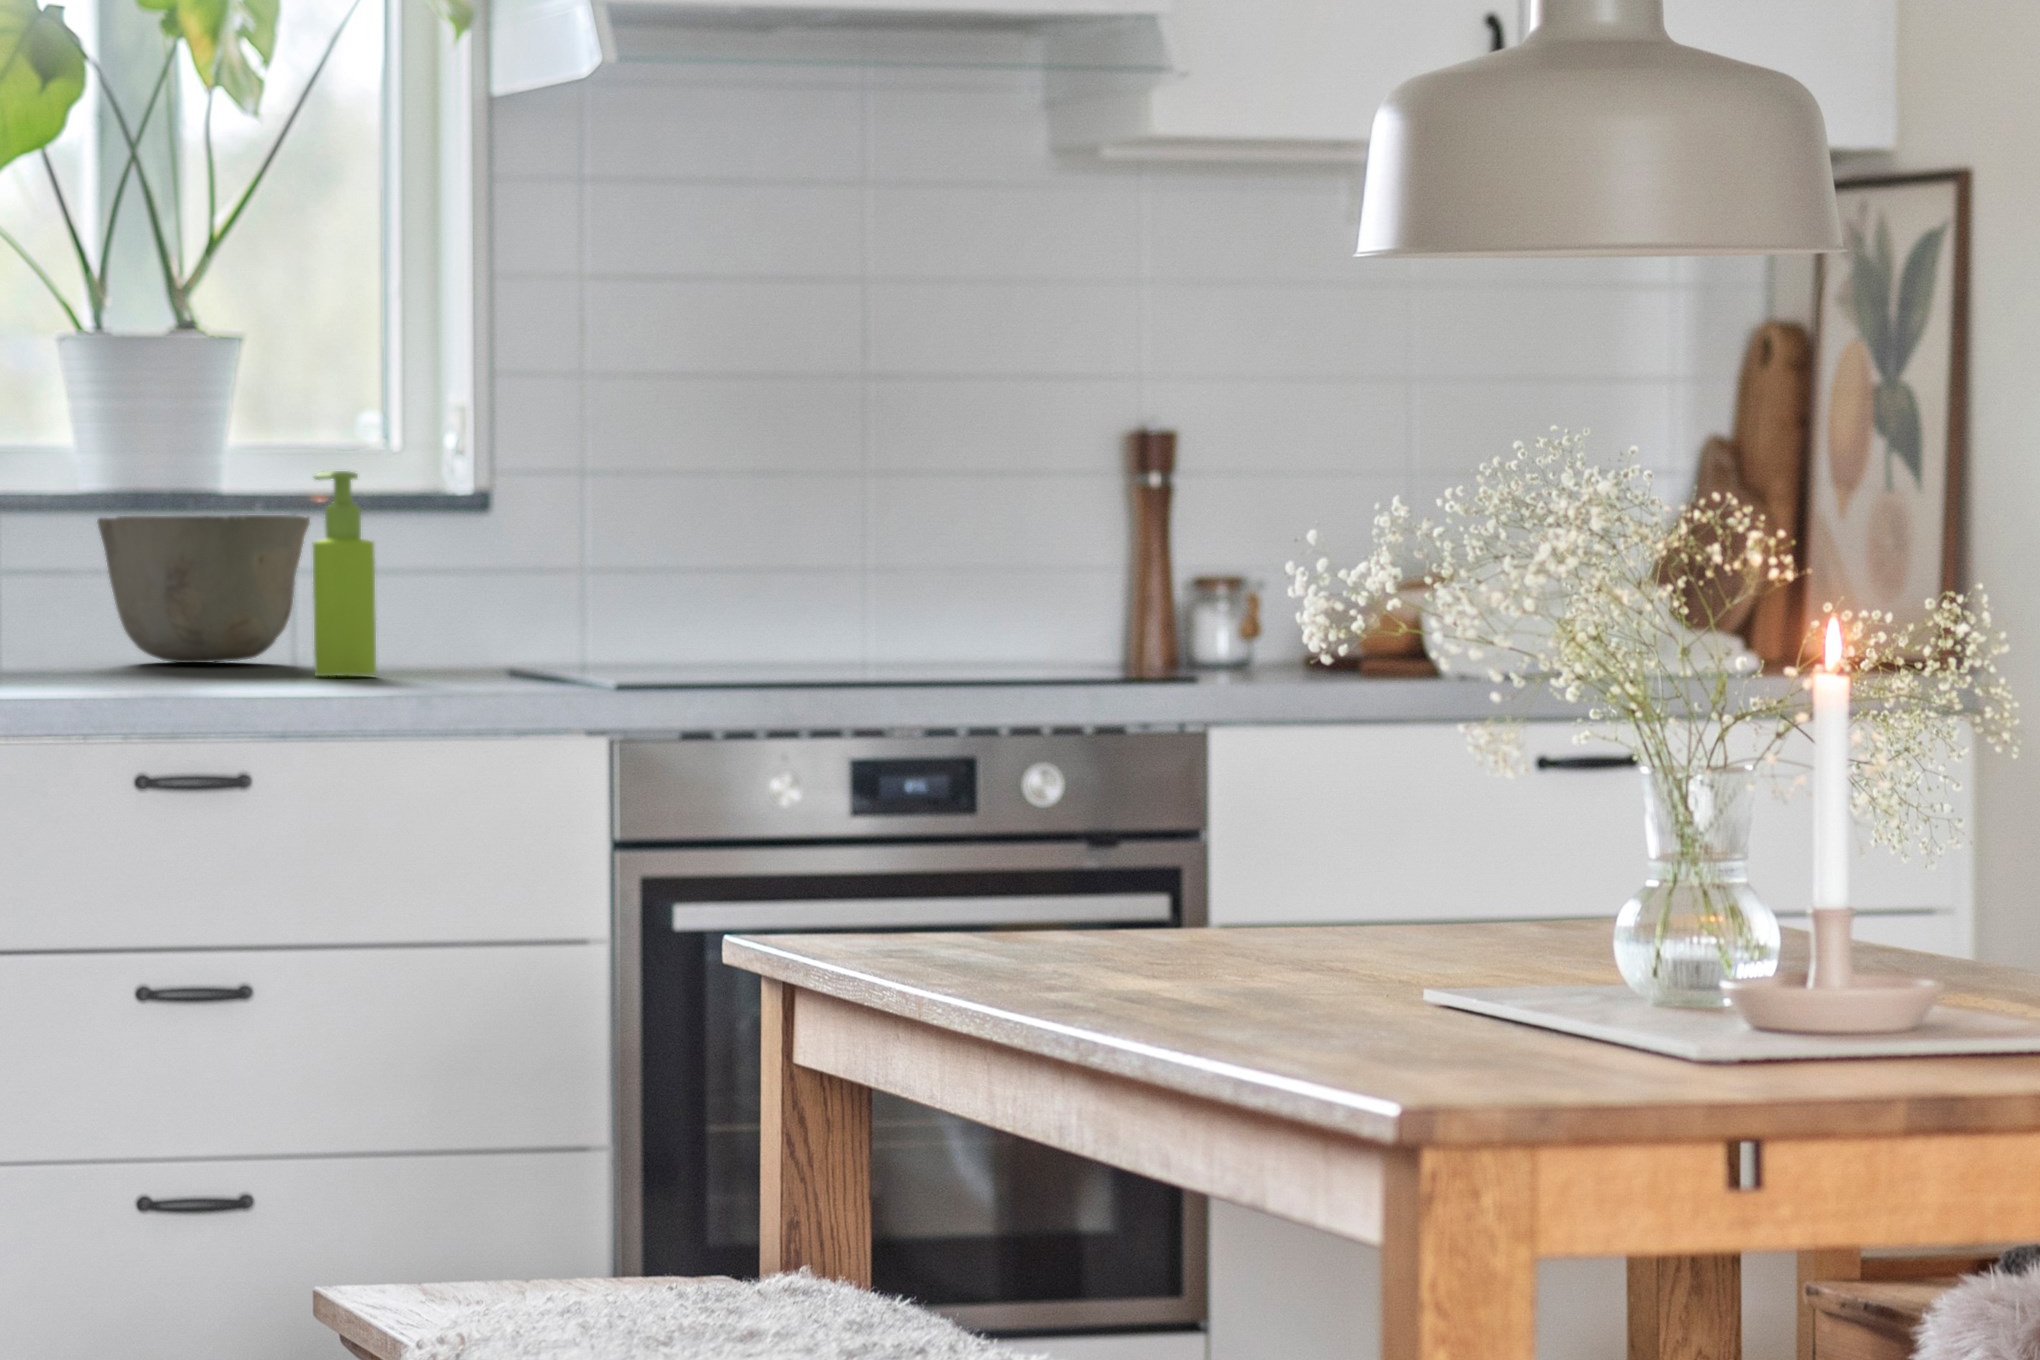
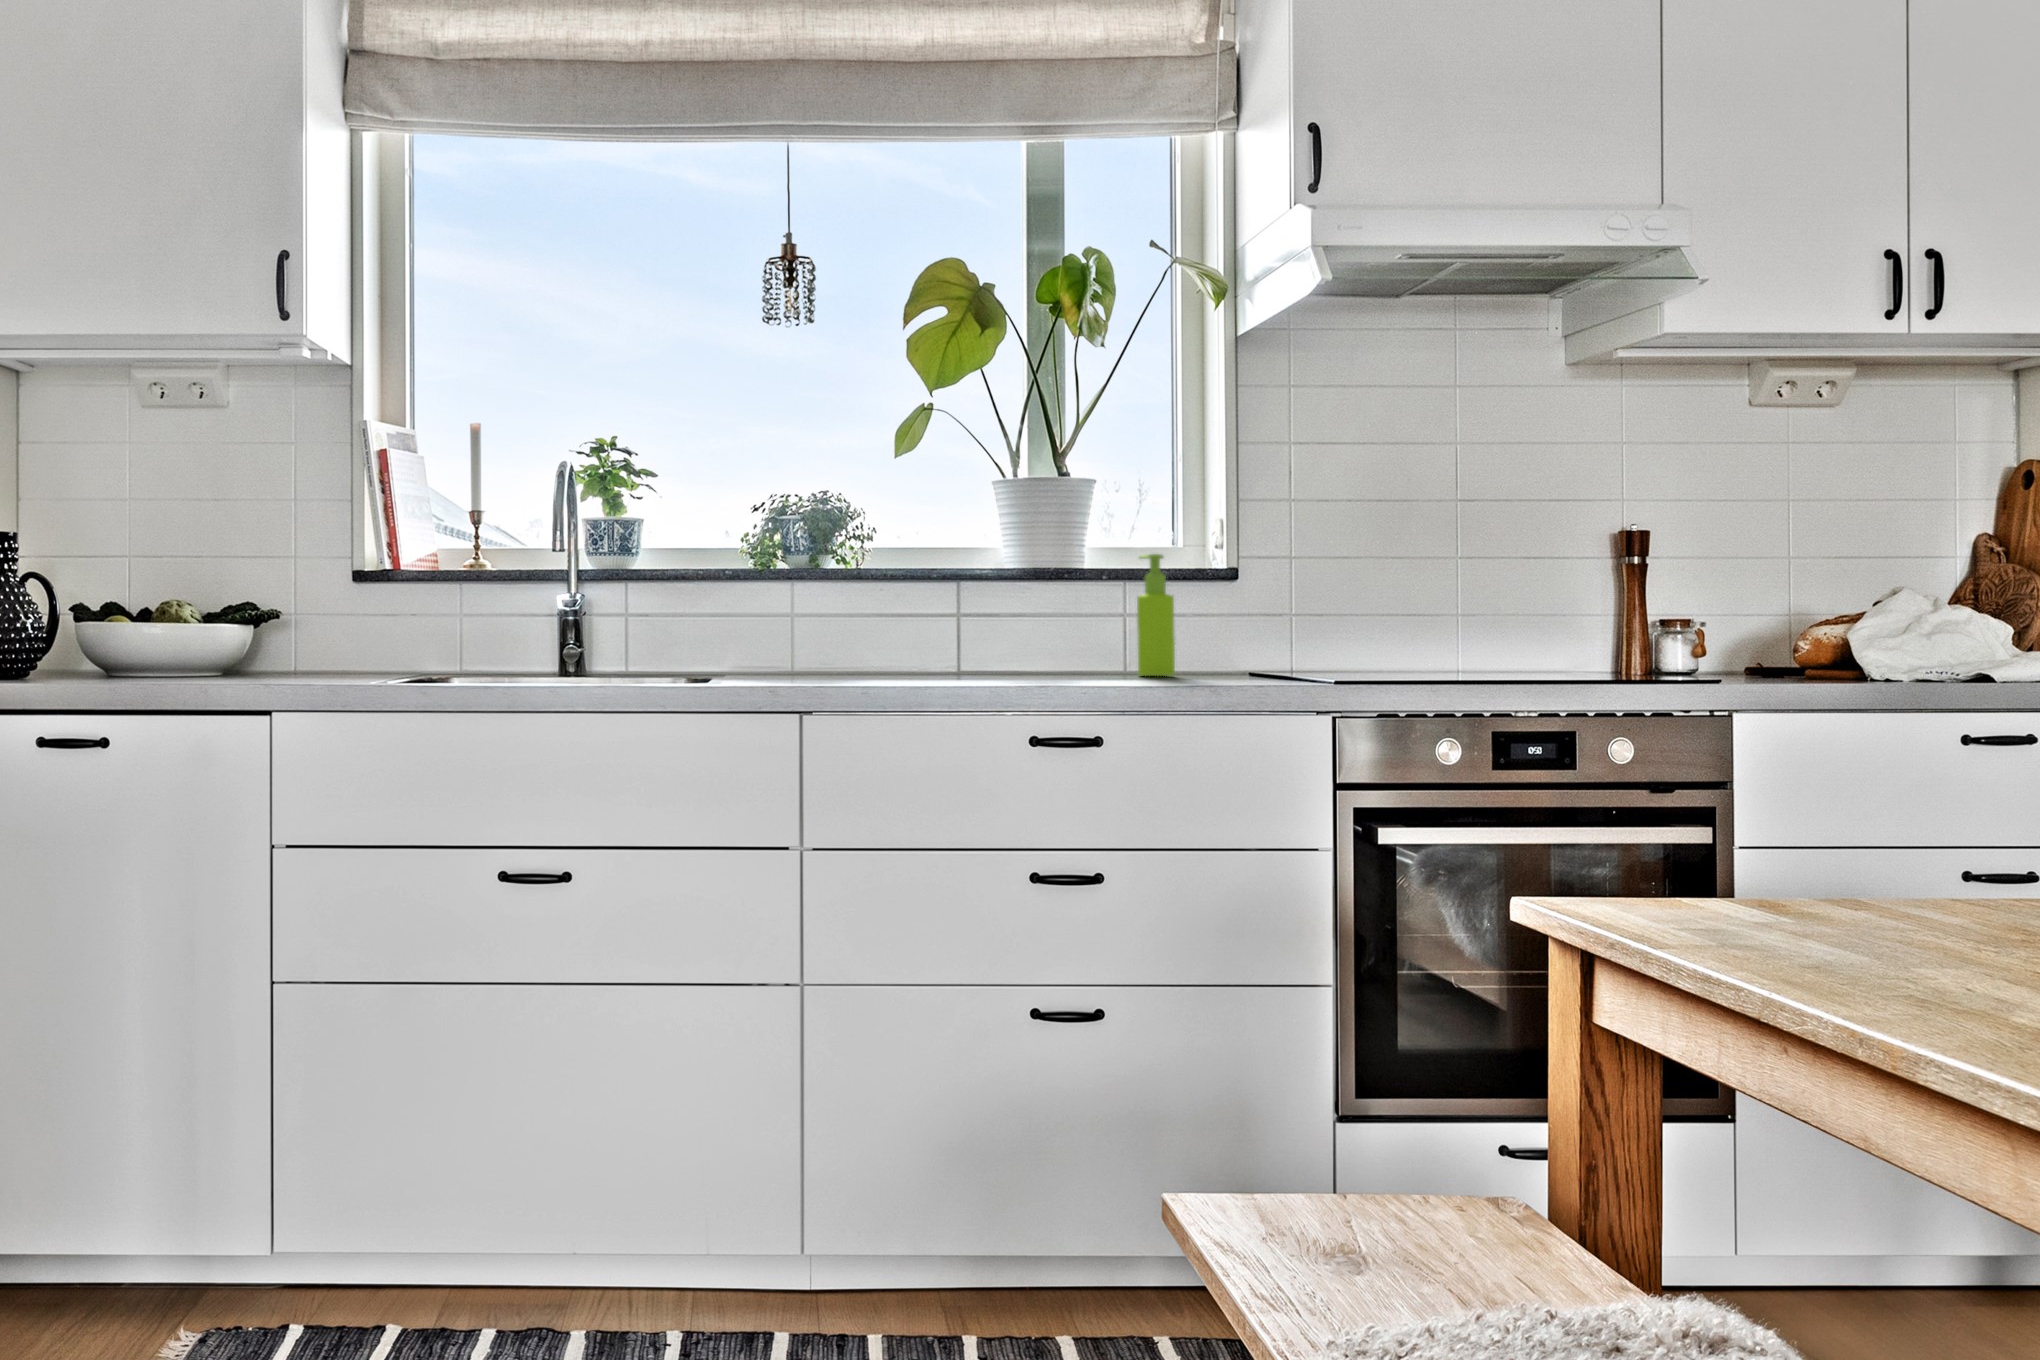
ceramic bowl: present [98,515,310,663] -> none [1012,581,1133,666]

